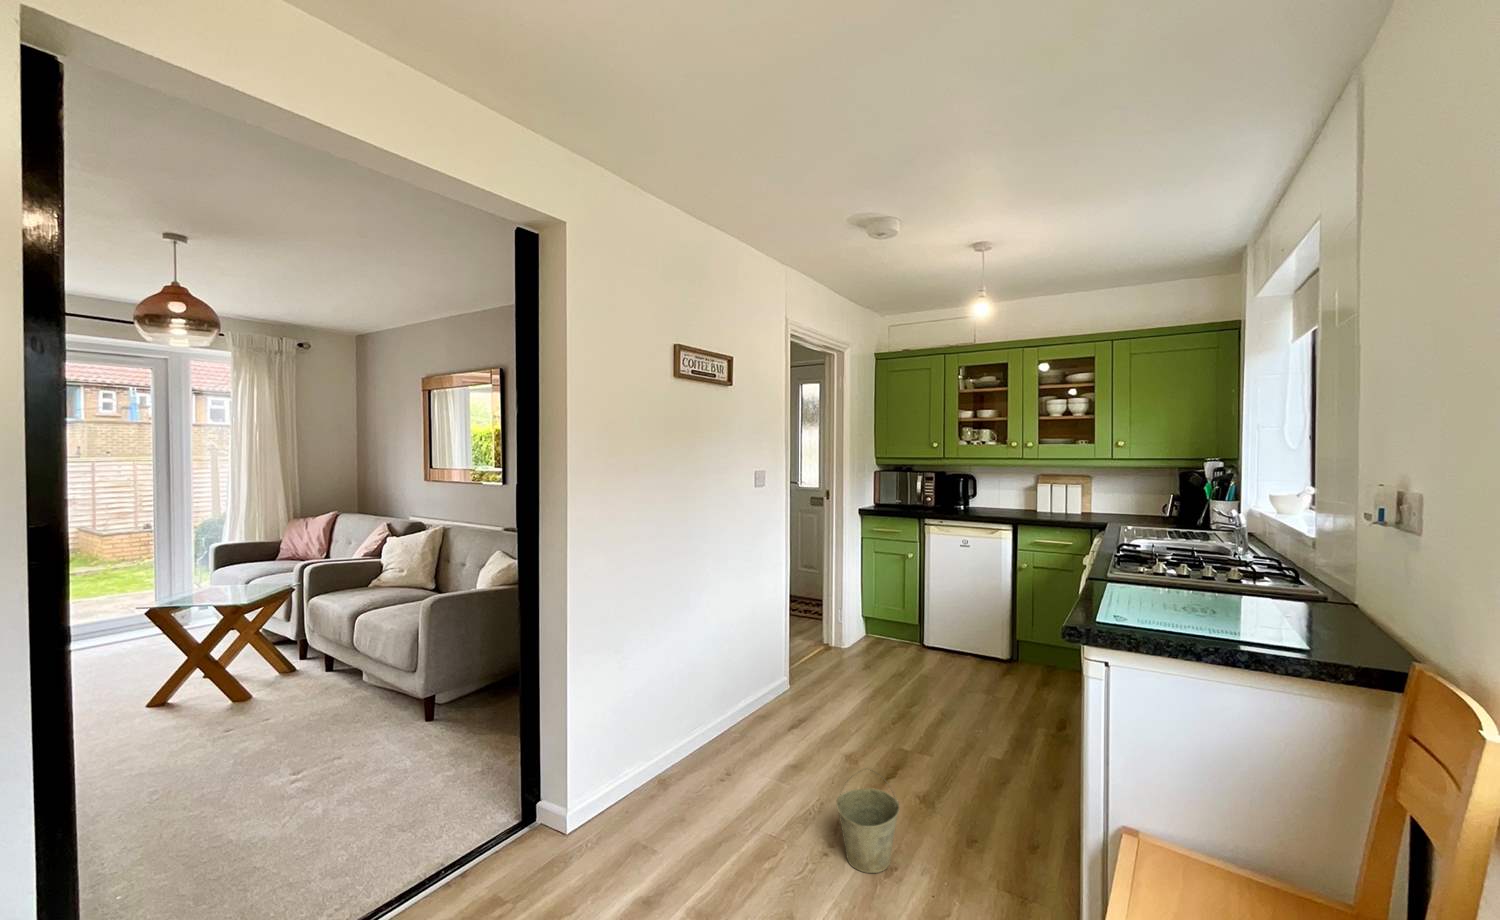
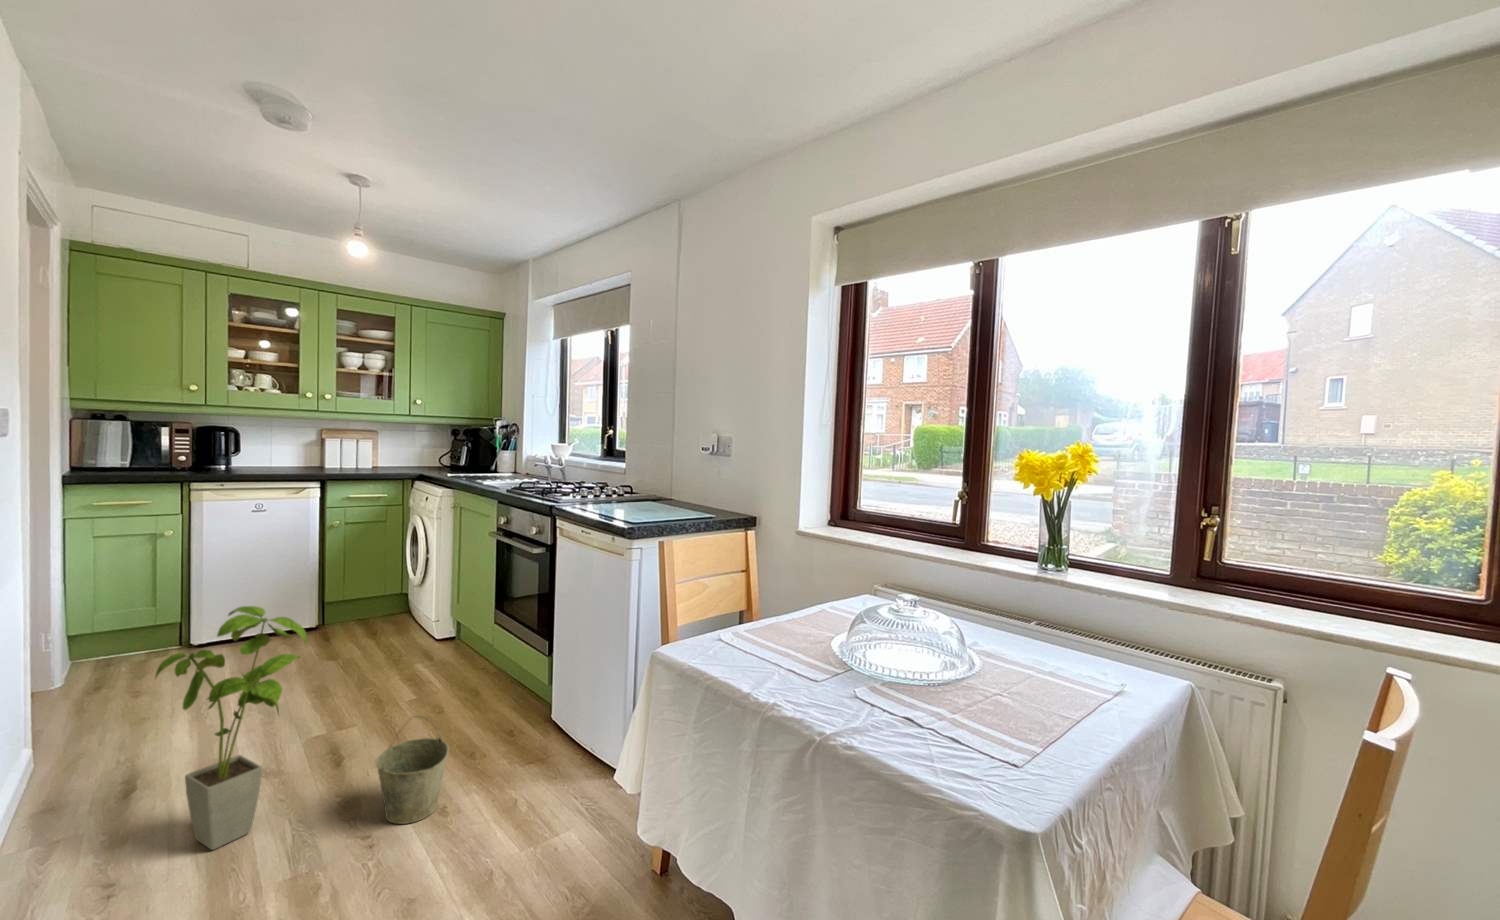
house plant: none [752,623,843,797] -> present [155,606,307,850]

